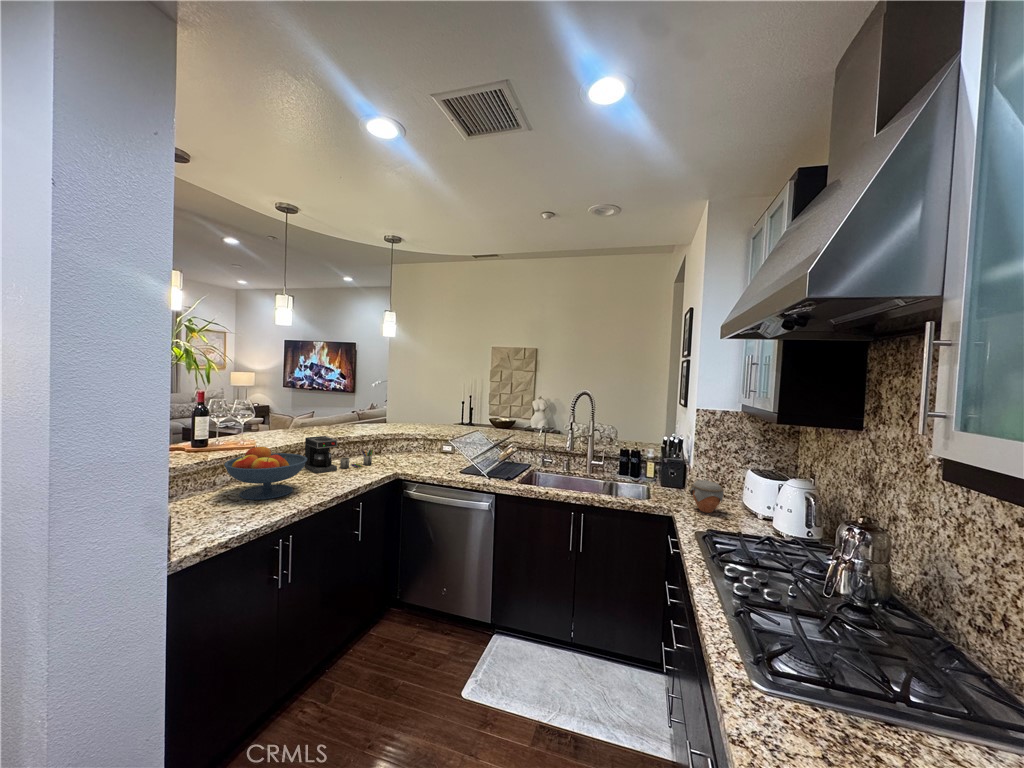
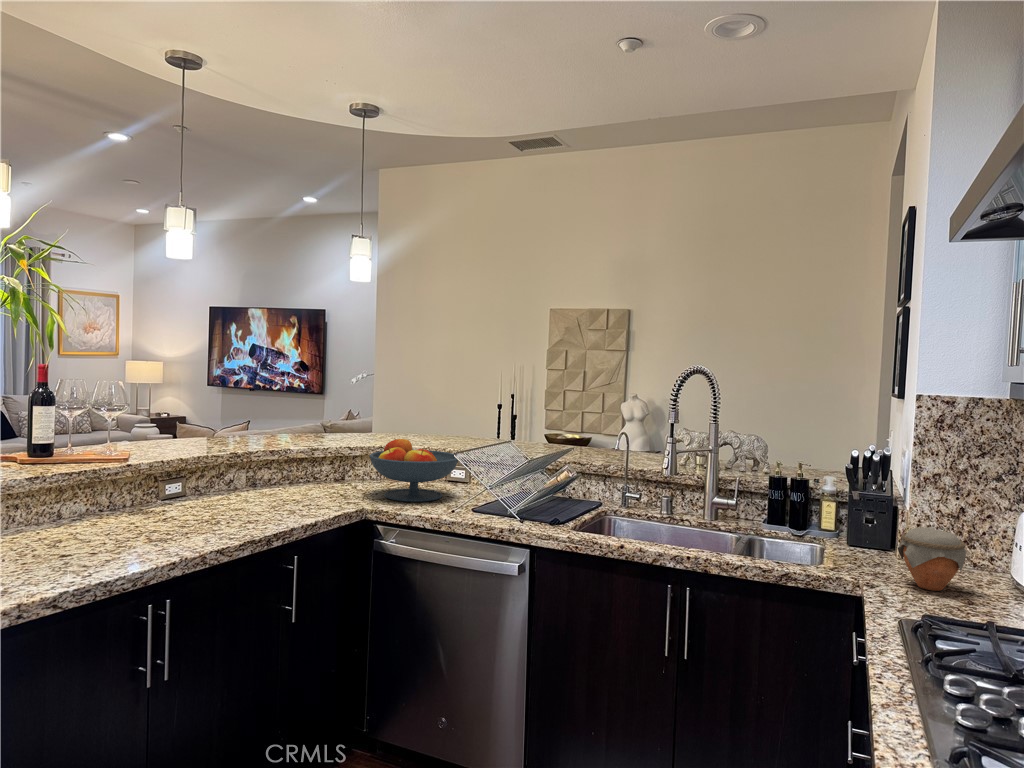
coffee maker: present [305,436,374,473] -> none [209,445,325,507]
fruit bowl: present [224,446,307,500] -> present [369,438,458,502]

